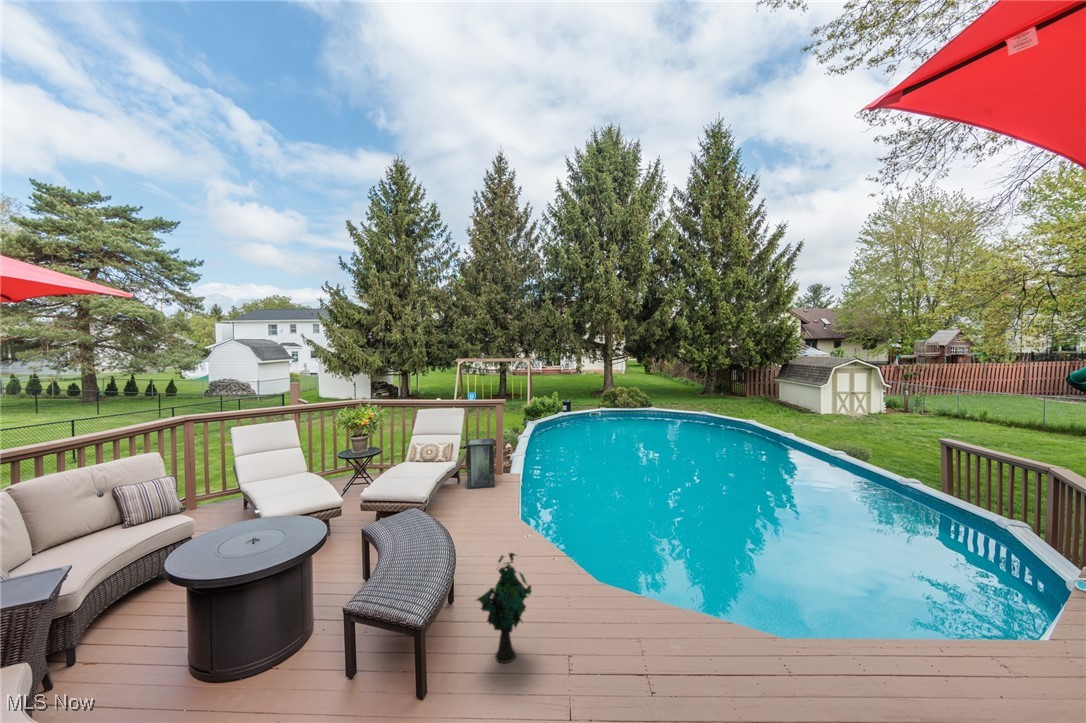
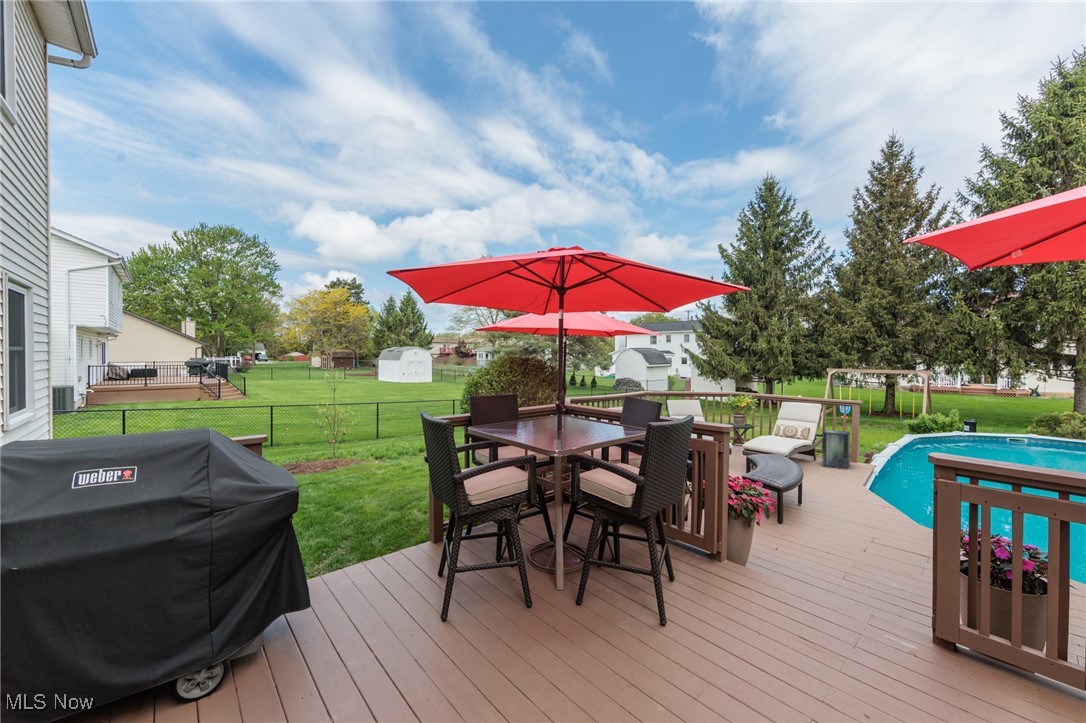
decorative plant: present [477,553,531,663] -> none [813,468,849,524]

